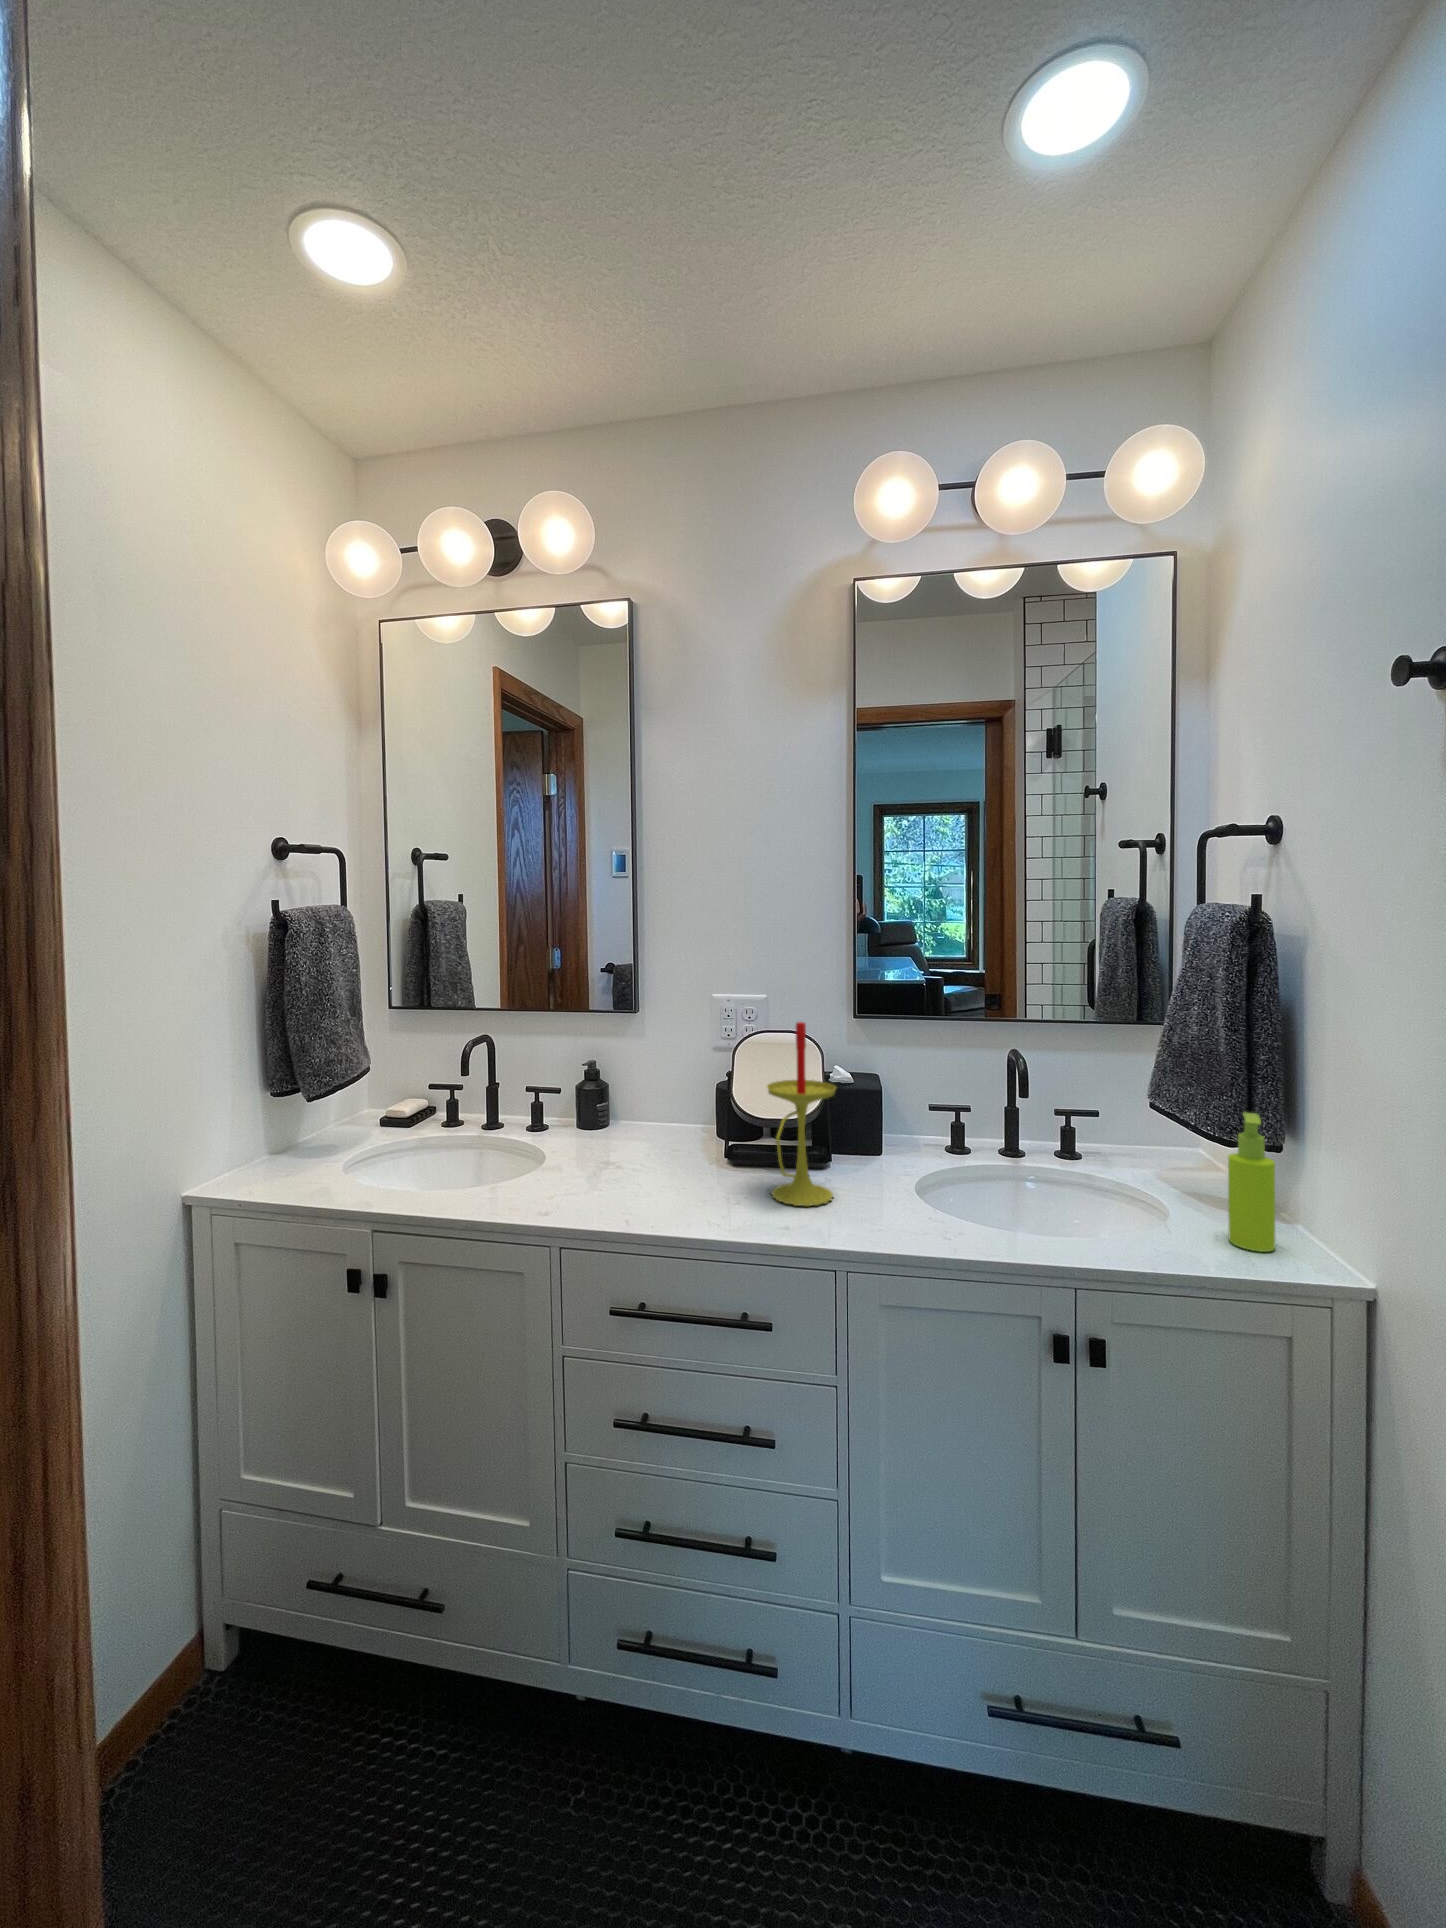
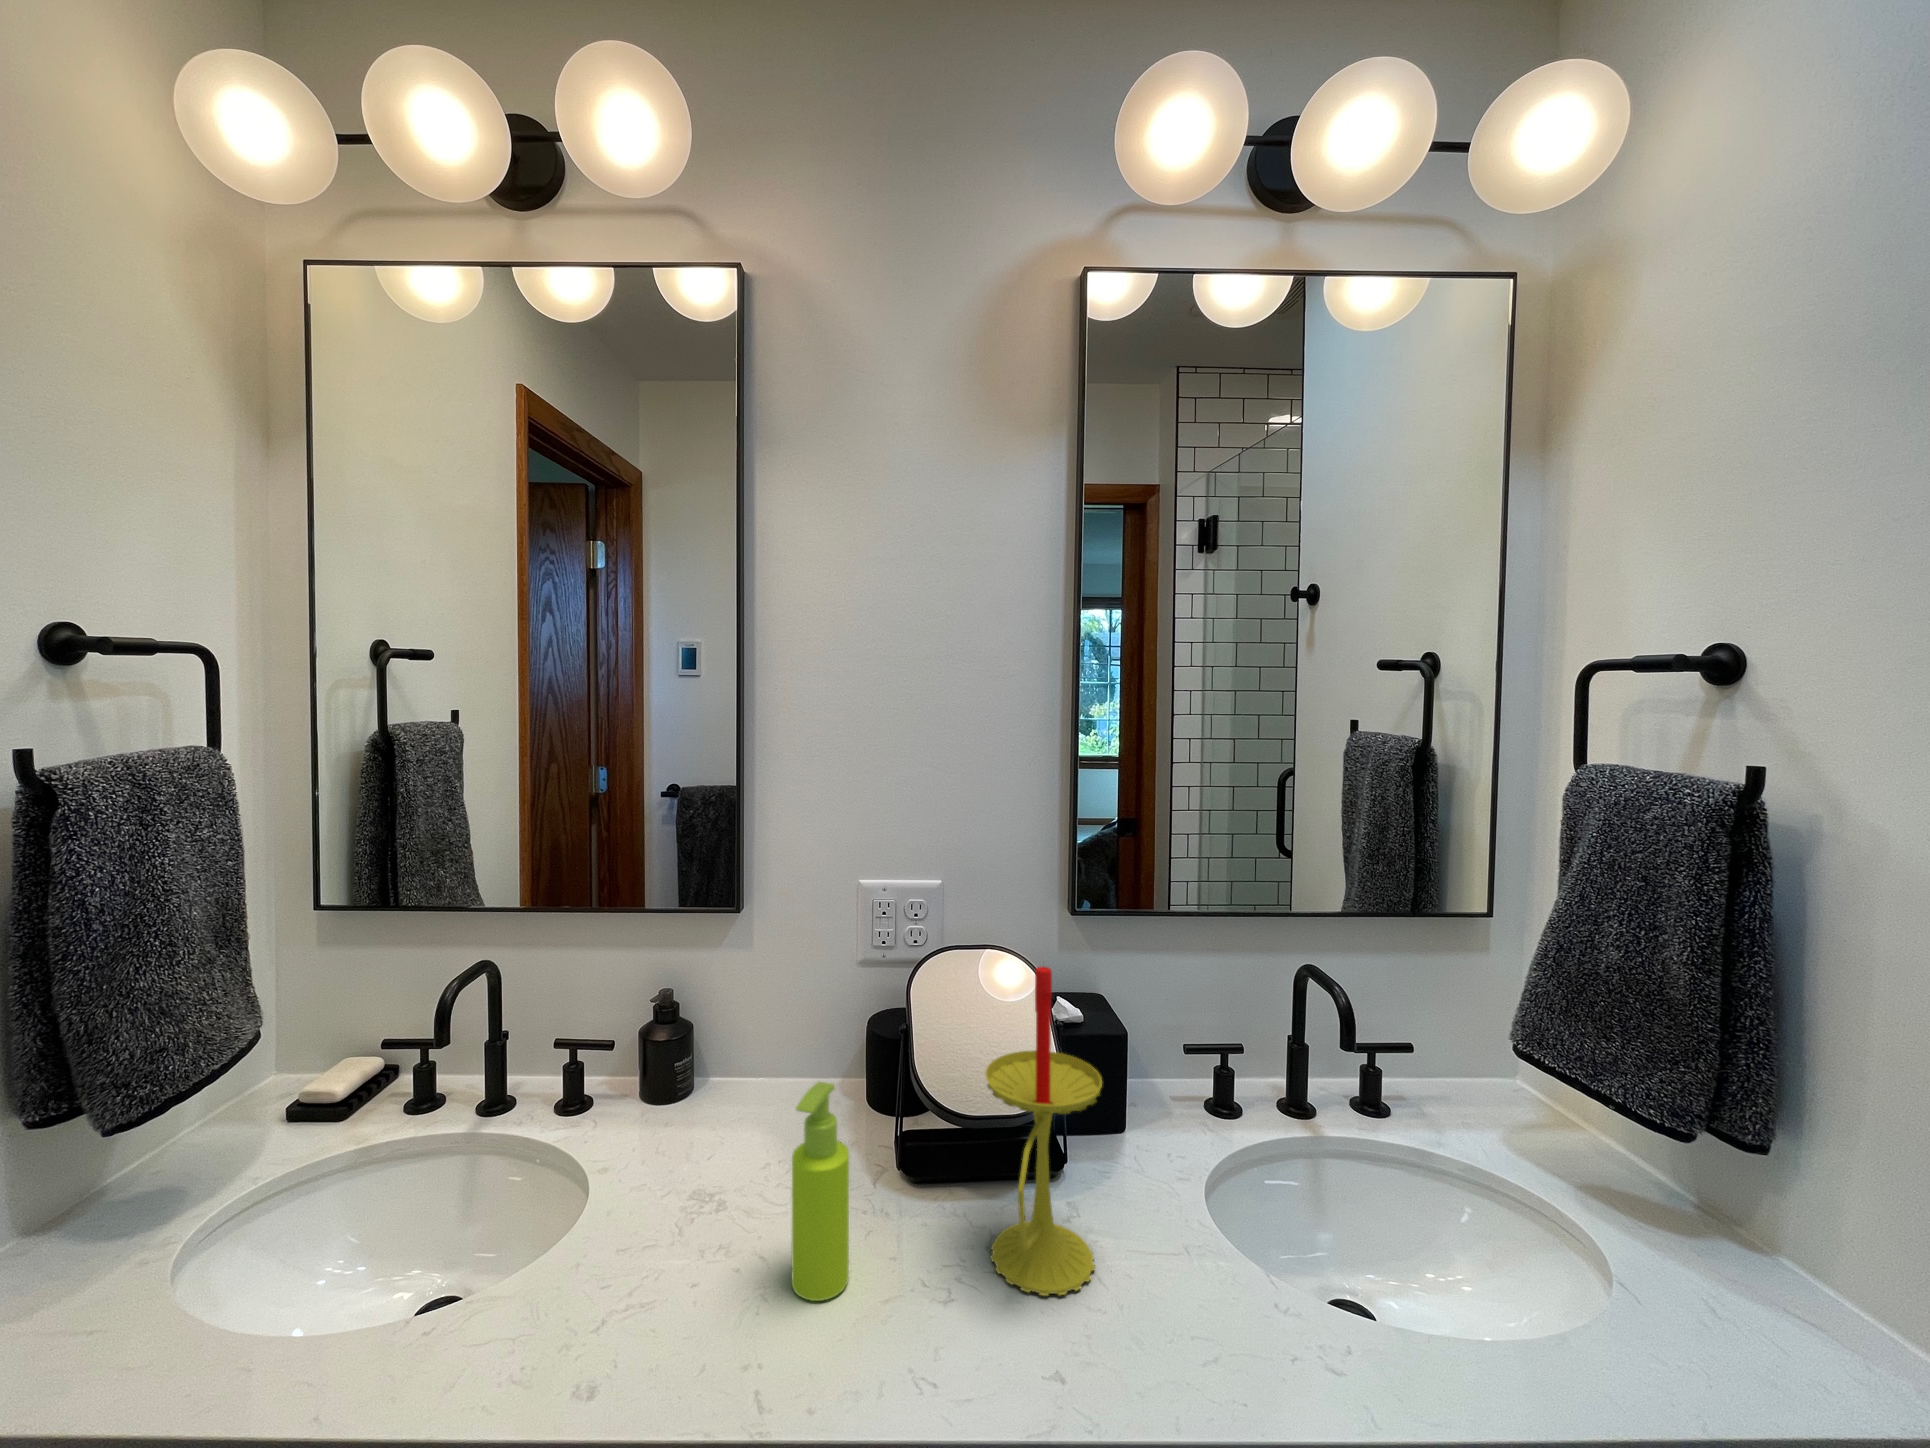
soap dispenser: present [1228,1112,1275,1252] -> present [791,1082,849,1301]

